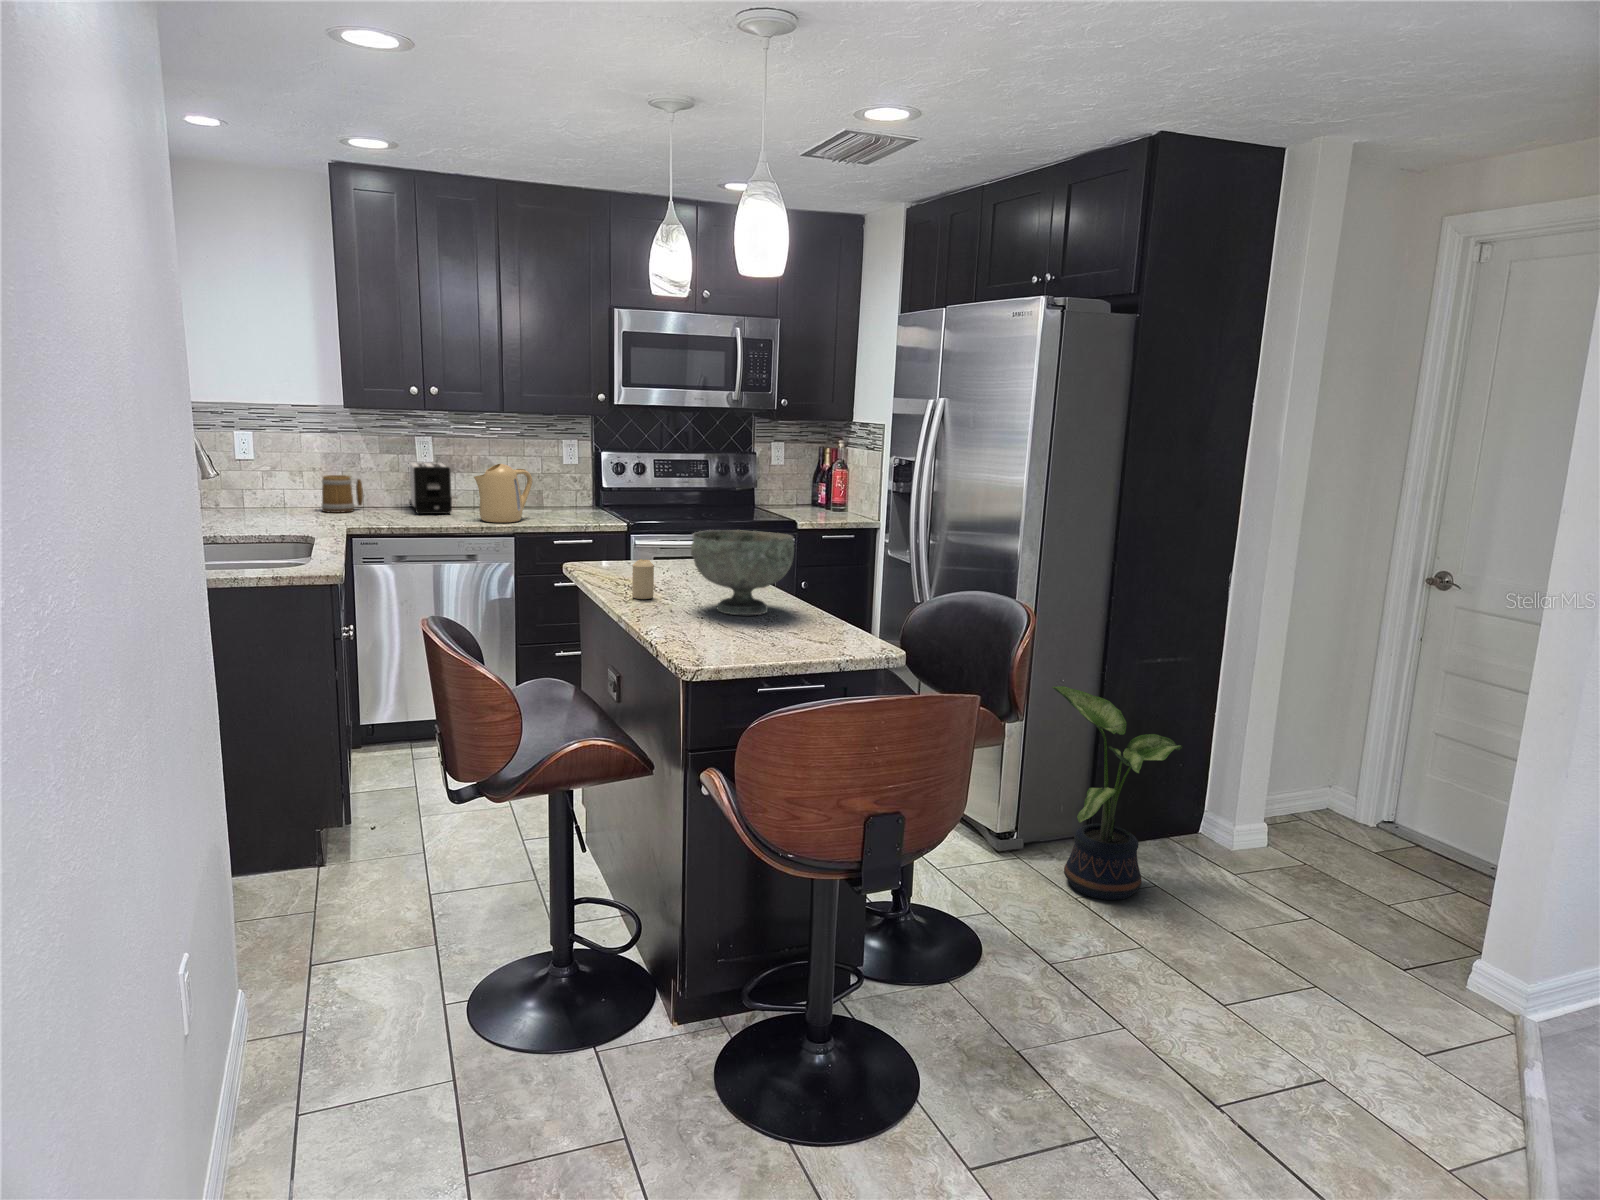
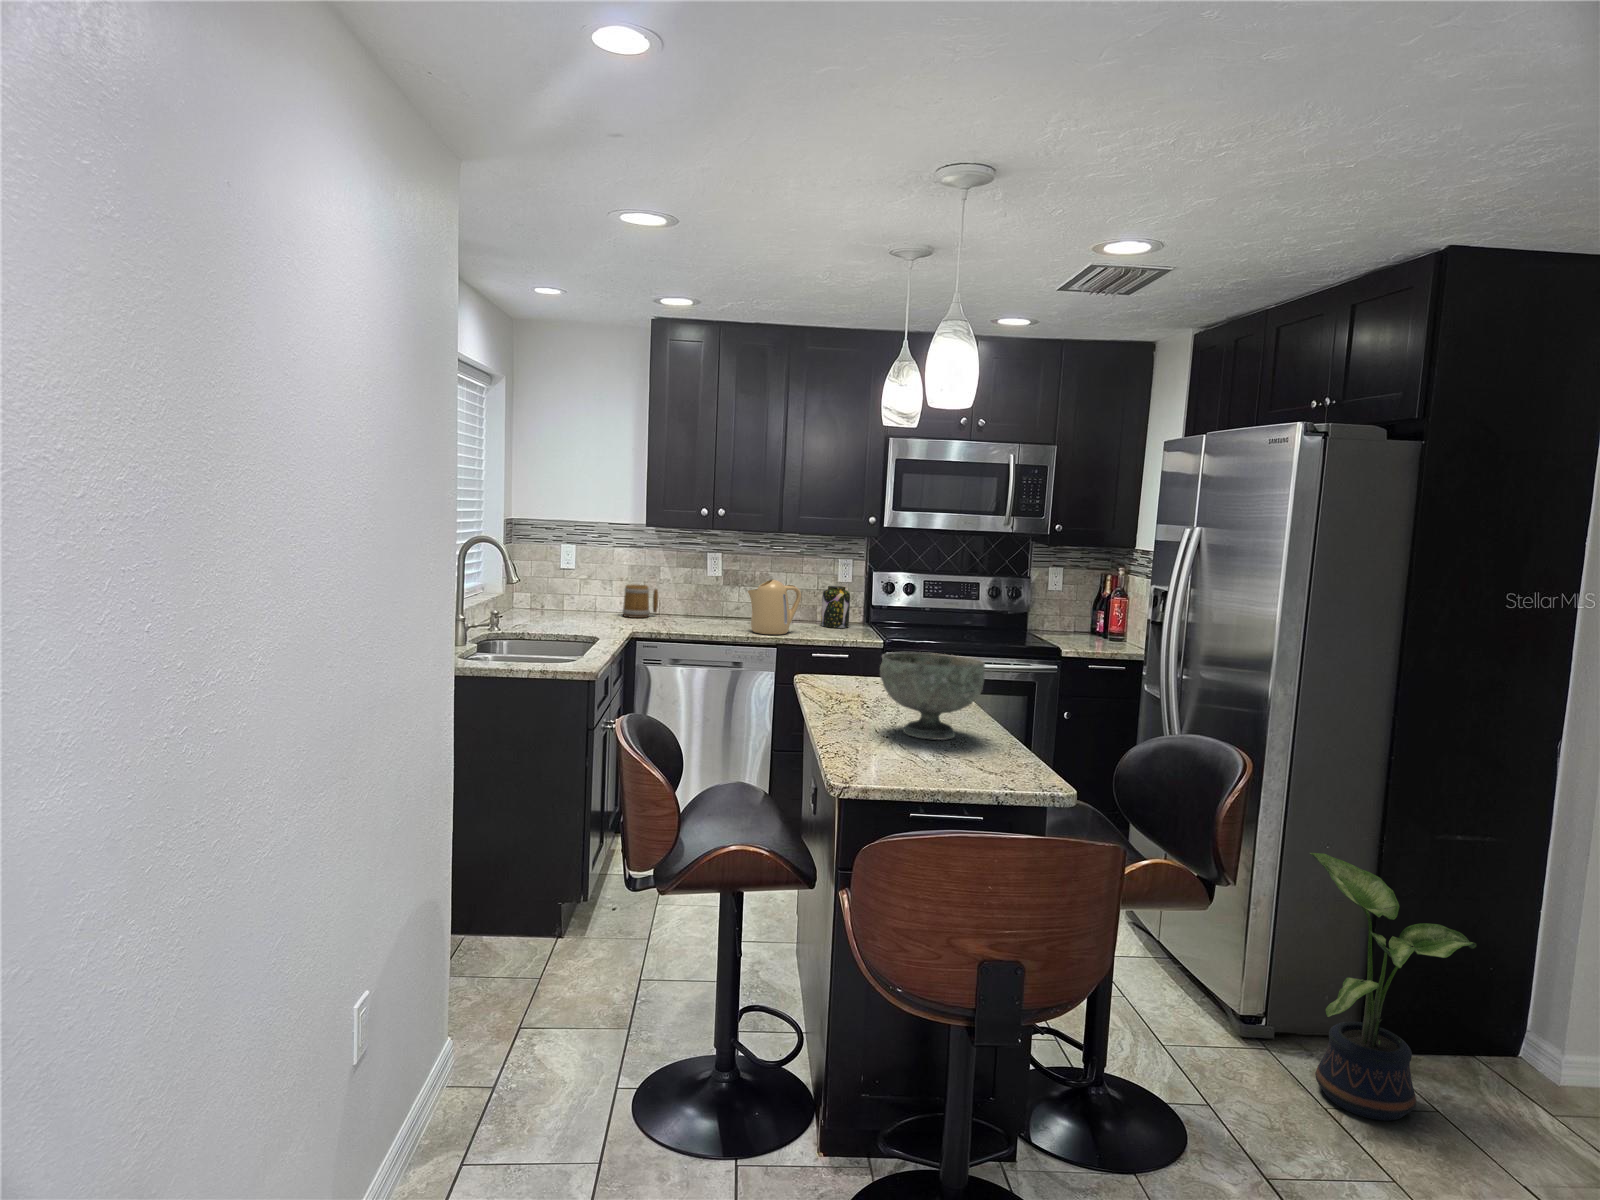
toaster: present [408,463,452,514] -> none [698,575,732,624]
jar: none [550,468,580,512] -> present [821,586,850,628]
candle: present [632,559,654,599] -> none [829,676,851,715]

